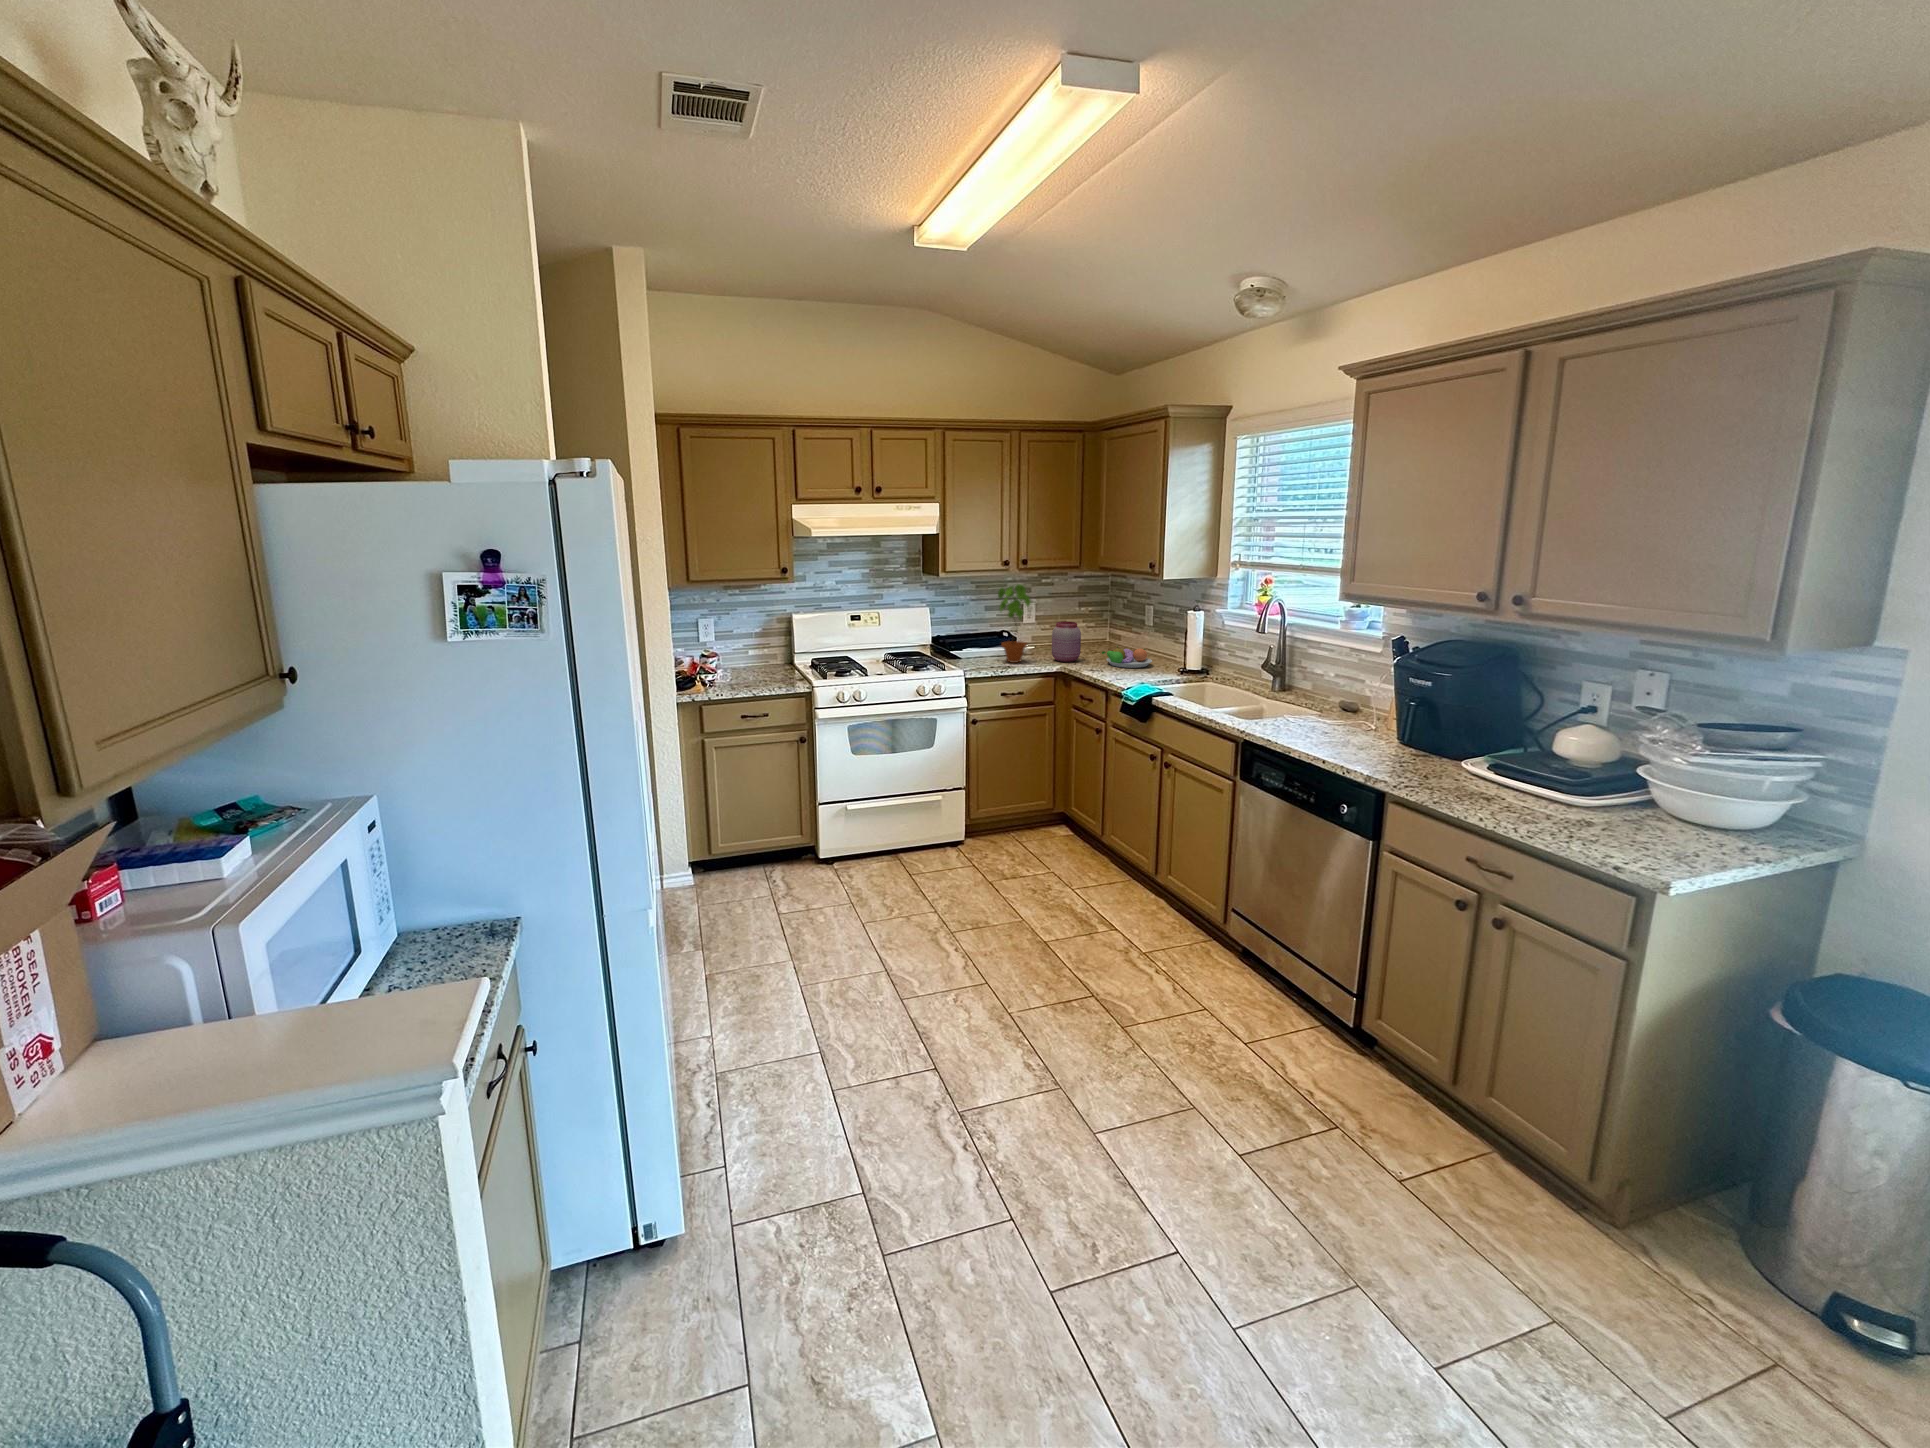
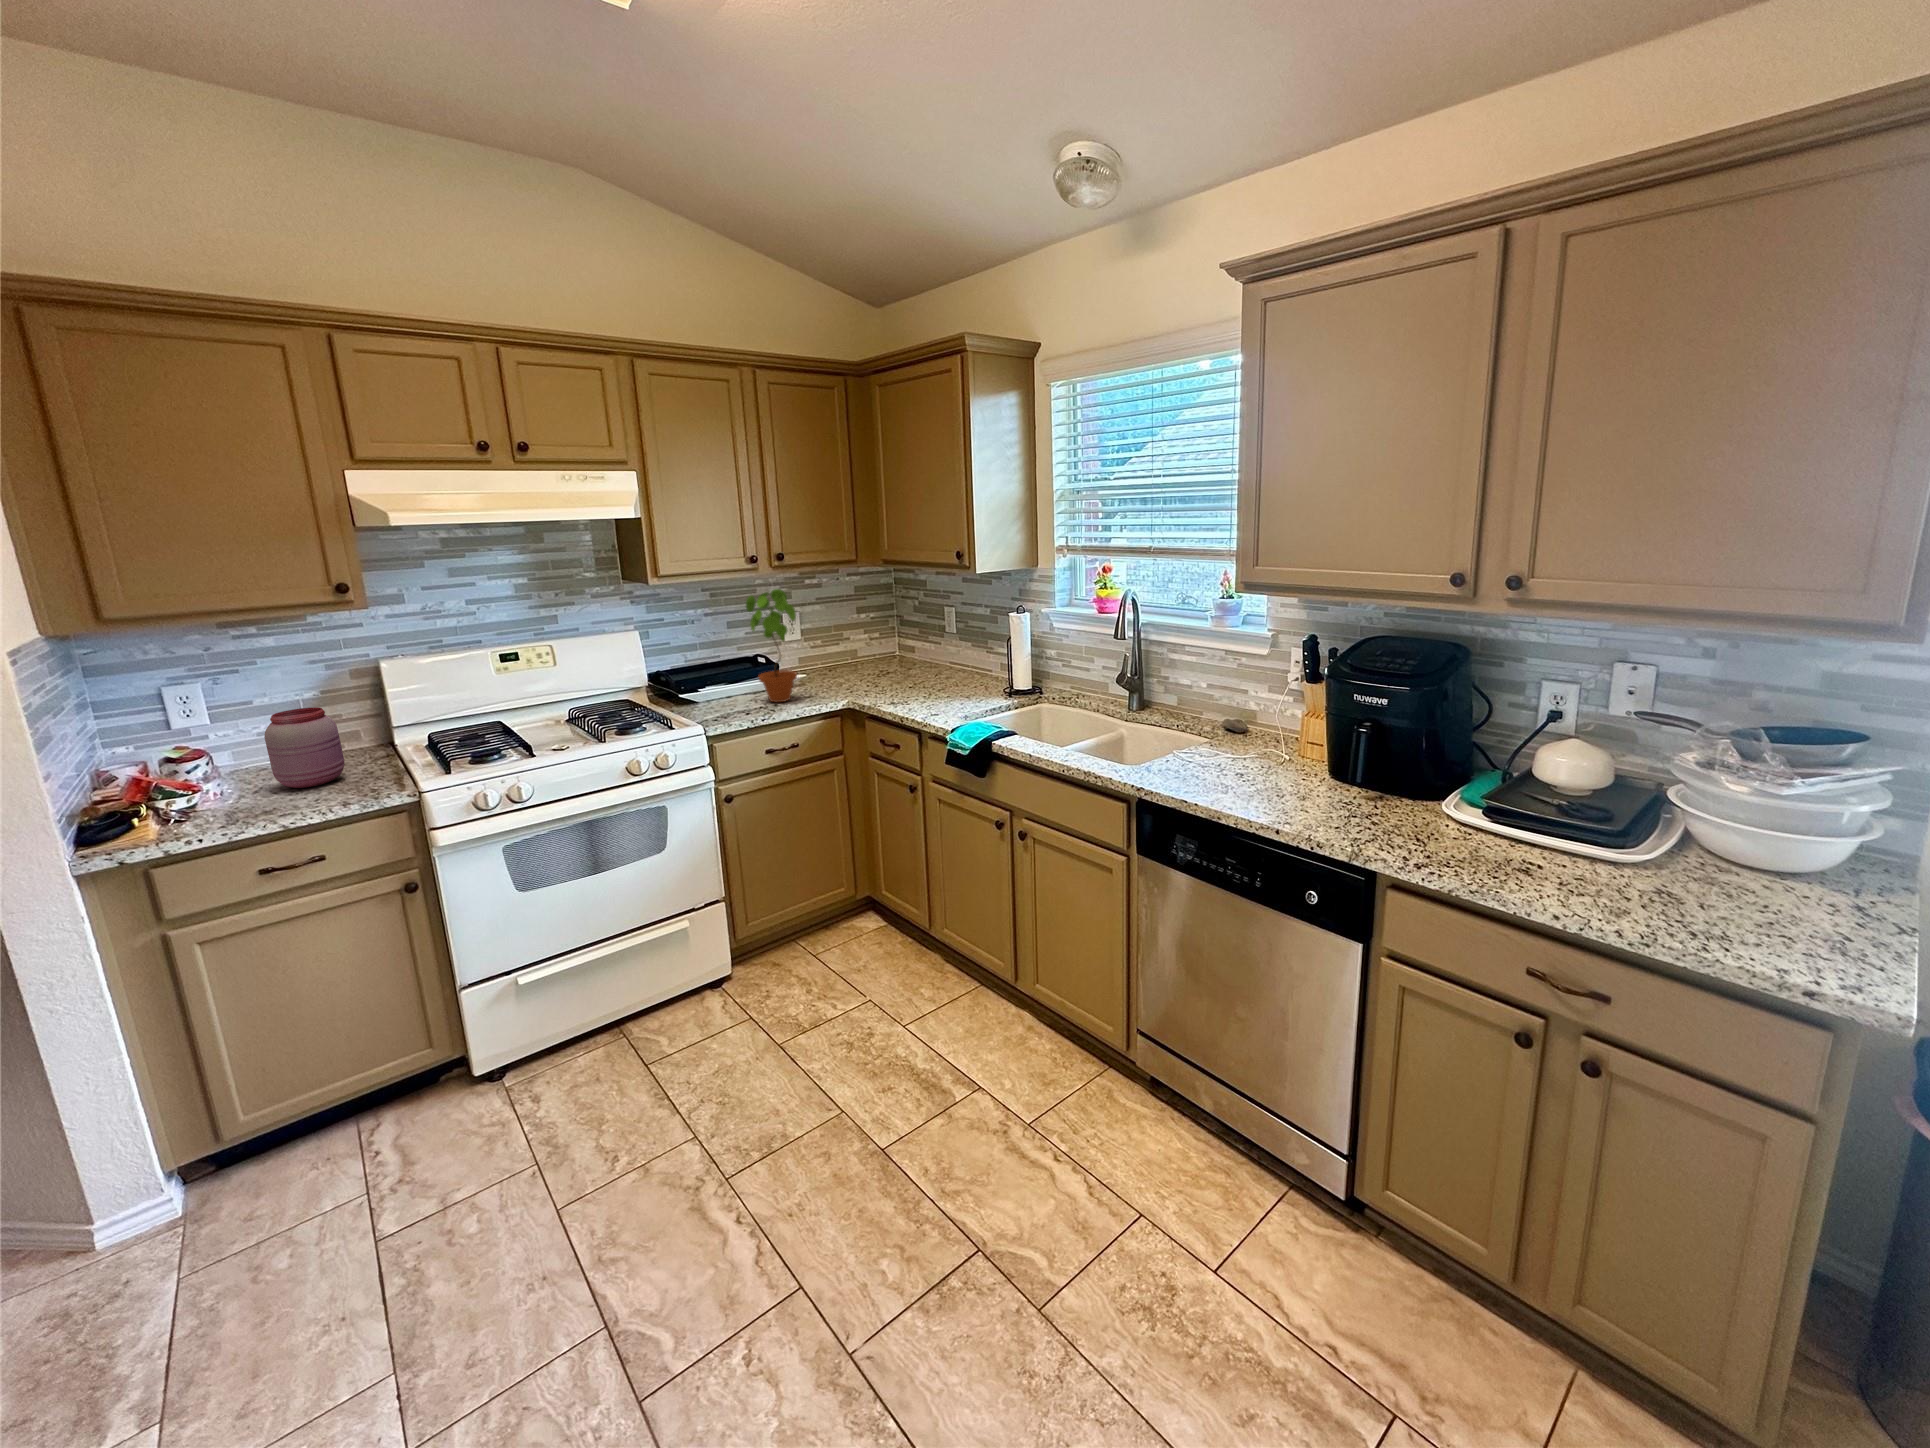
jar: present [1052,621,1081,662] -> present [264,707,344,788]
fruit bowl: present [1102,646,1152,668] -> none [901,663,967,693]

